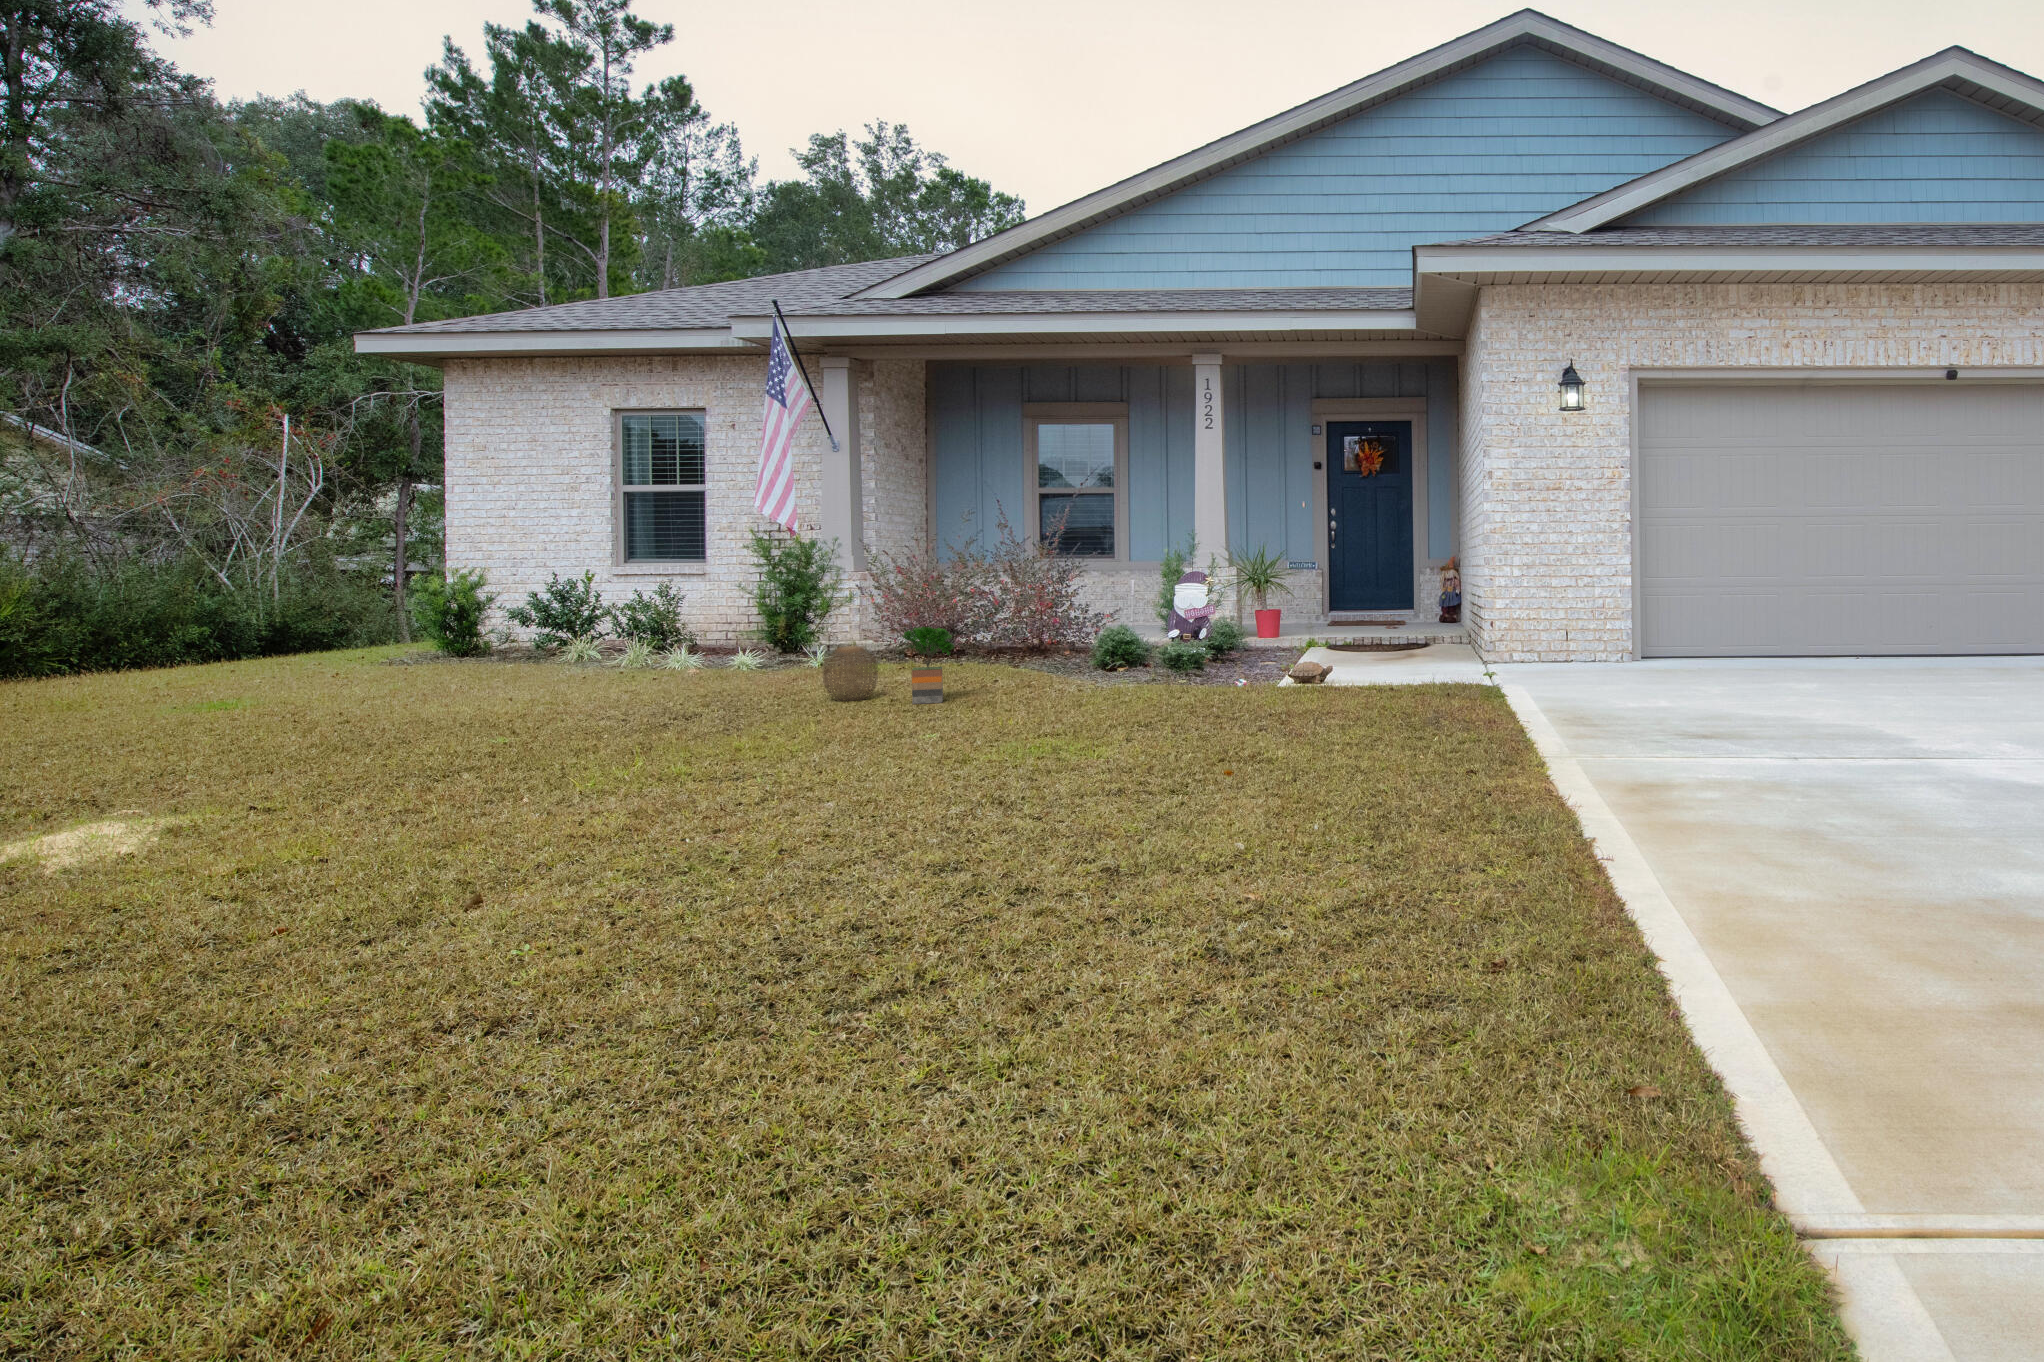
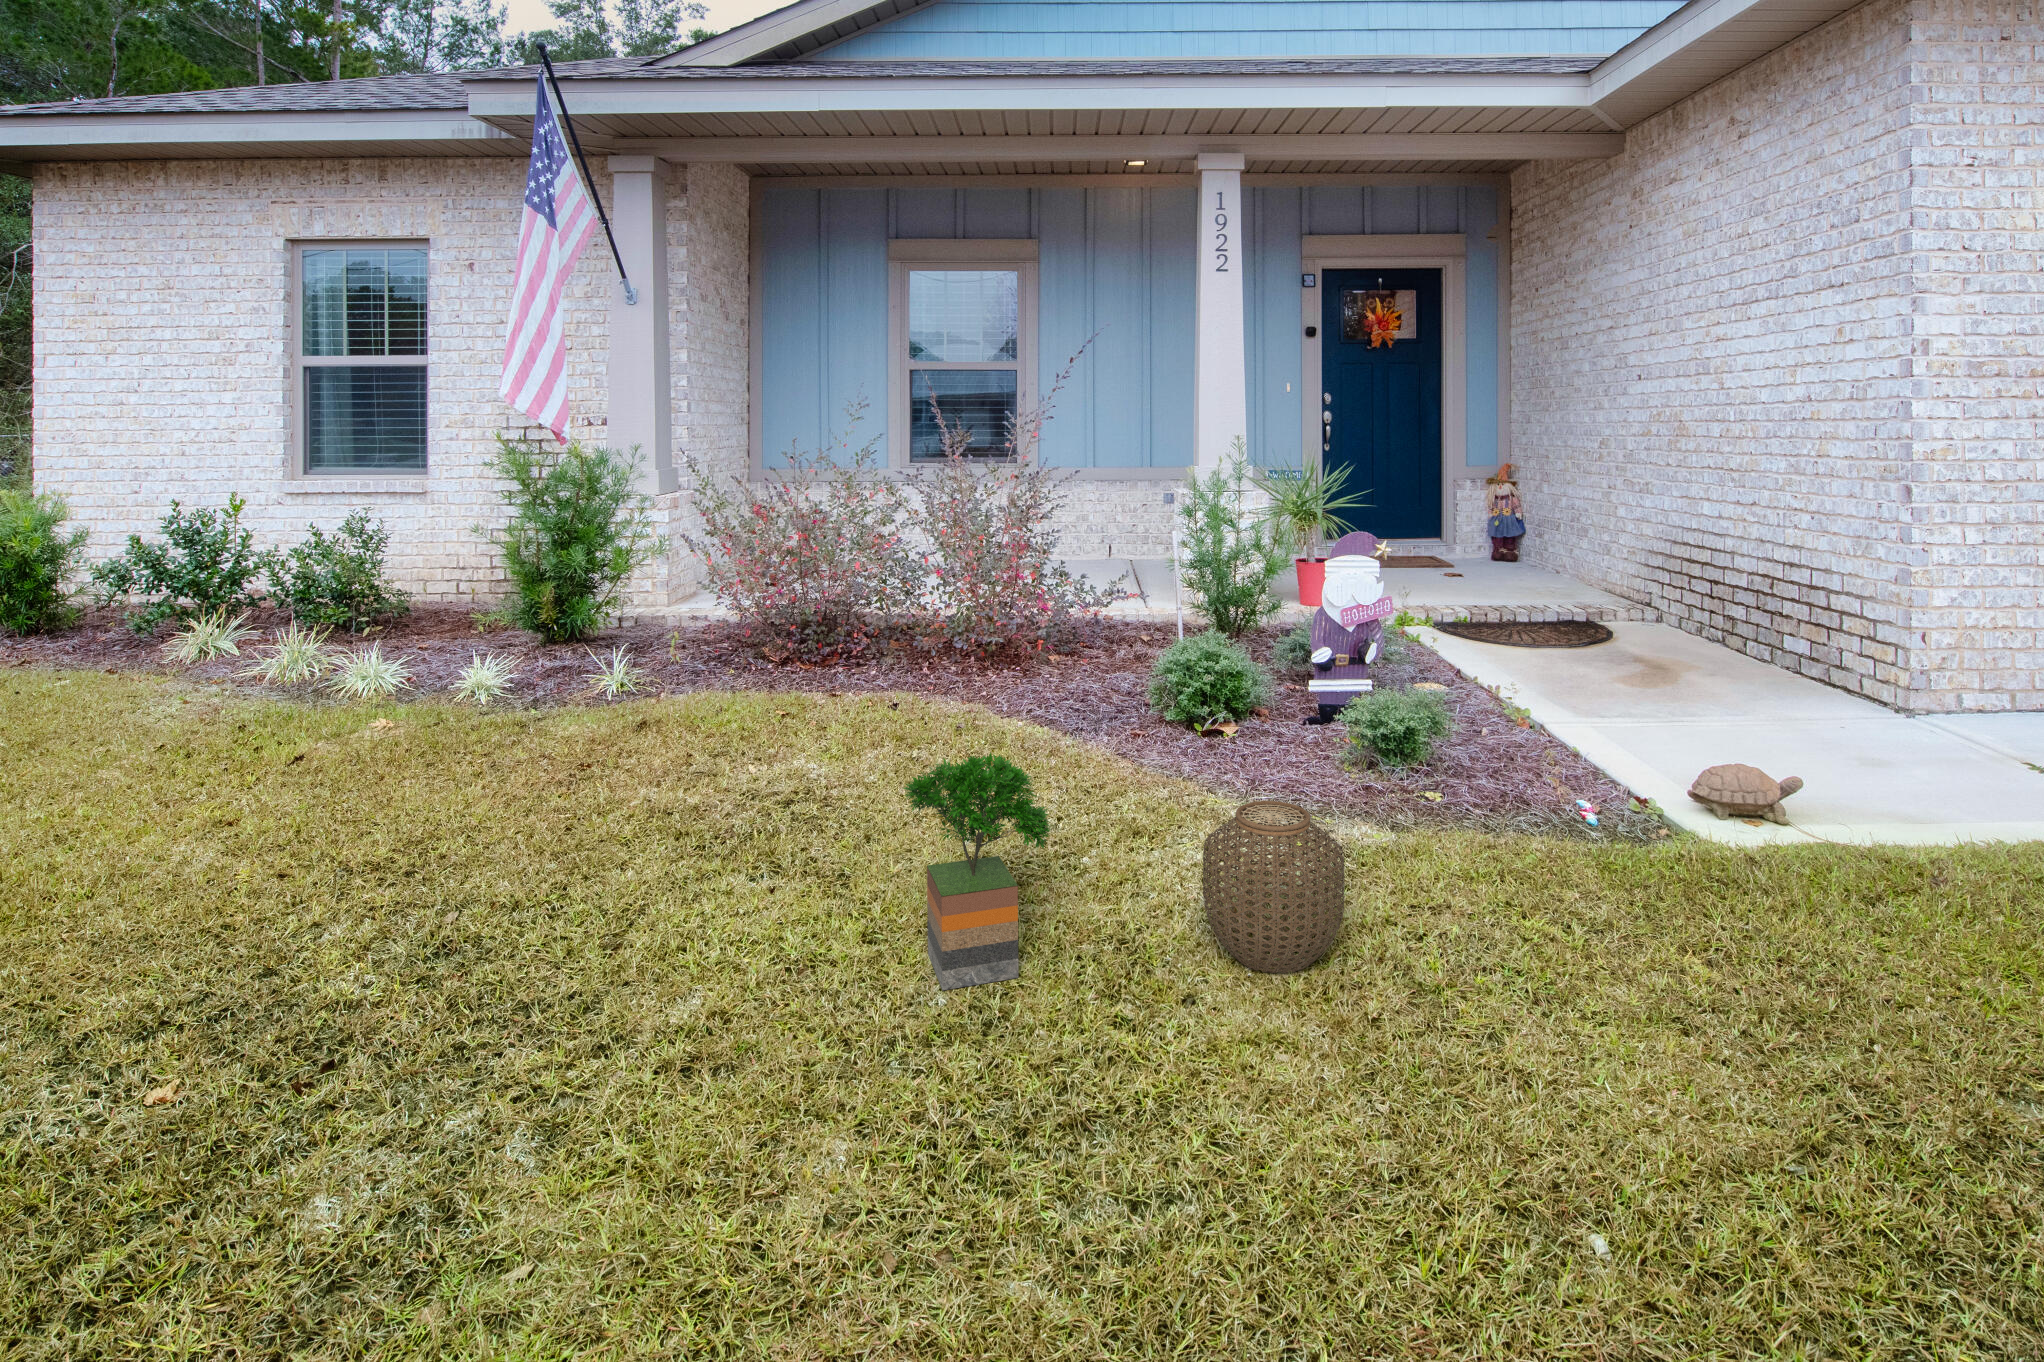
woven basket: present [823,646,878,701] -> present [1203,801,1345,973]

